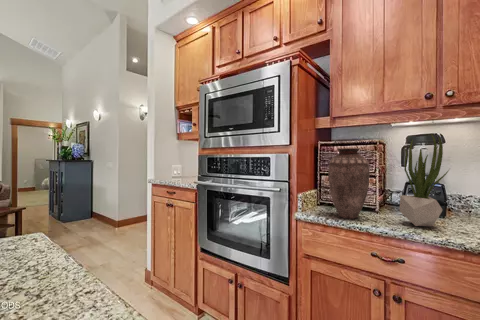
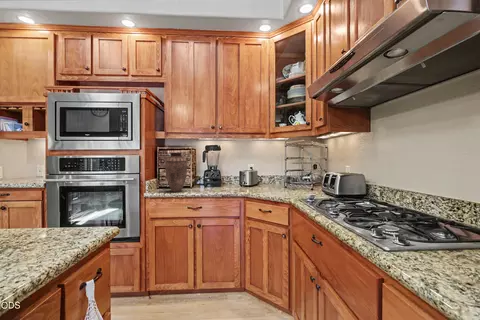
potted plant: present [400,135,448,226] -> none [201,147,219,190]

